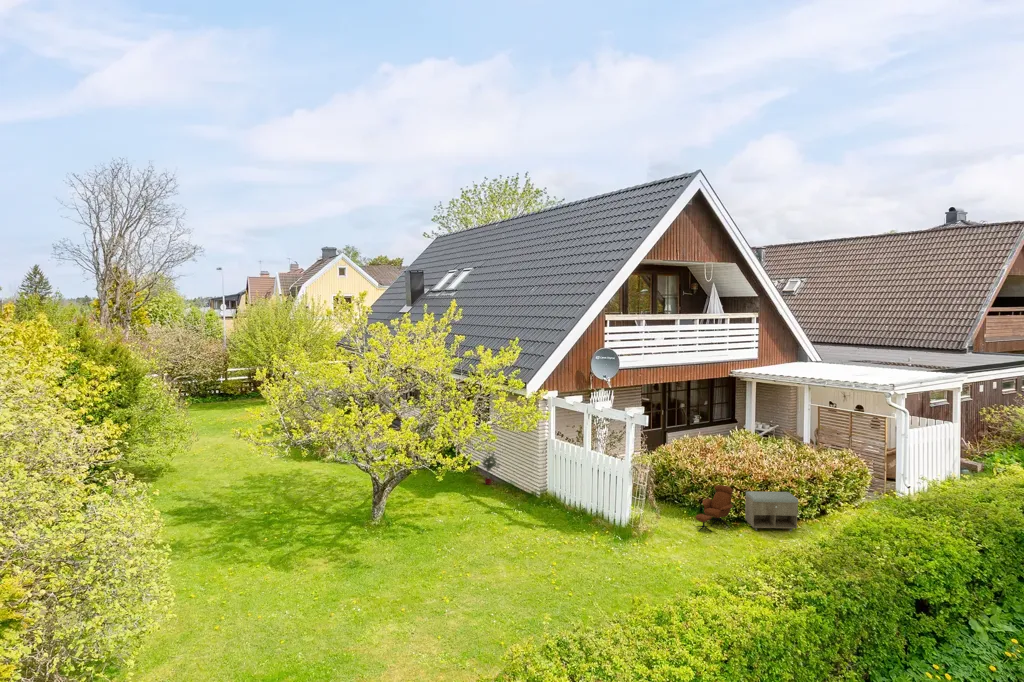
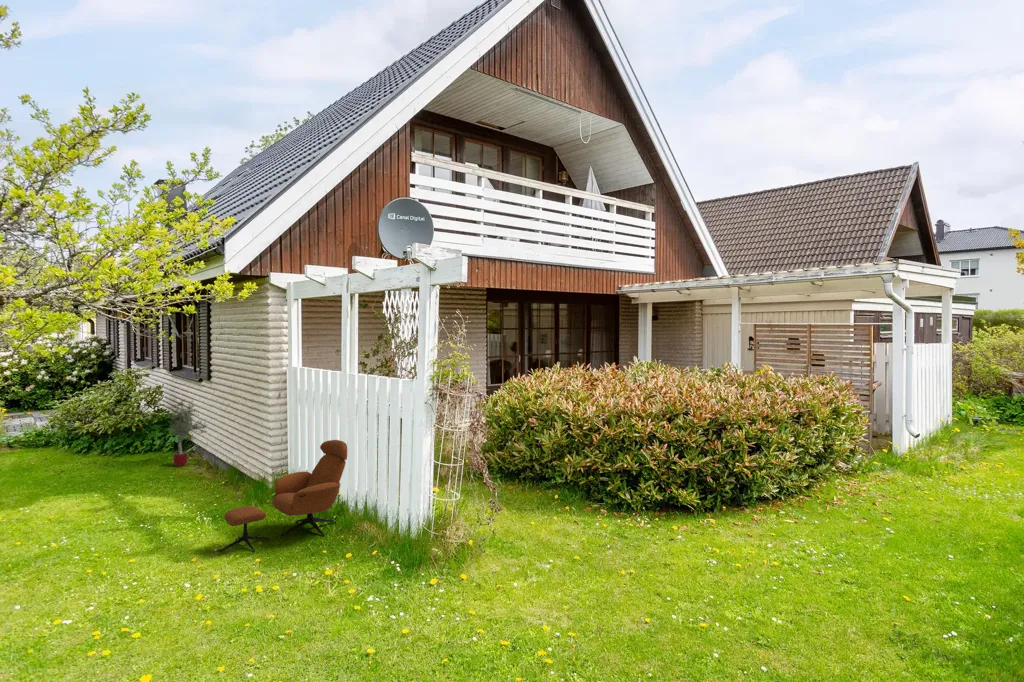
lounge chair: present [696,485,733,531] -> present [220,440,347,552]
storage bench: present [745,491,798,531] -> none [680,441,795,524]

